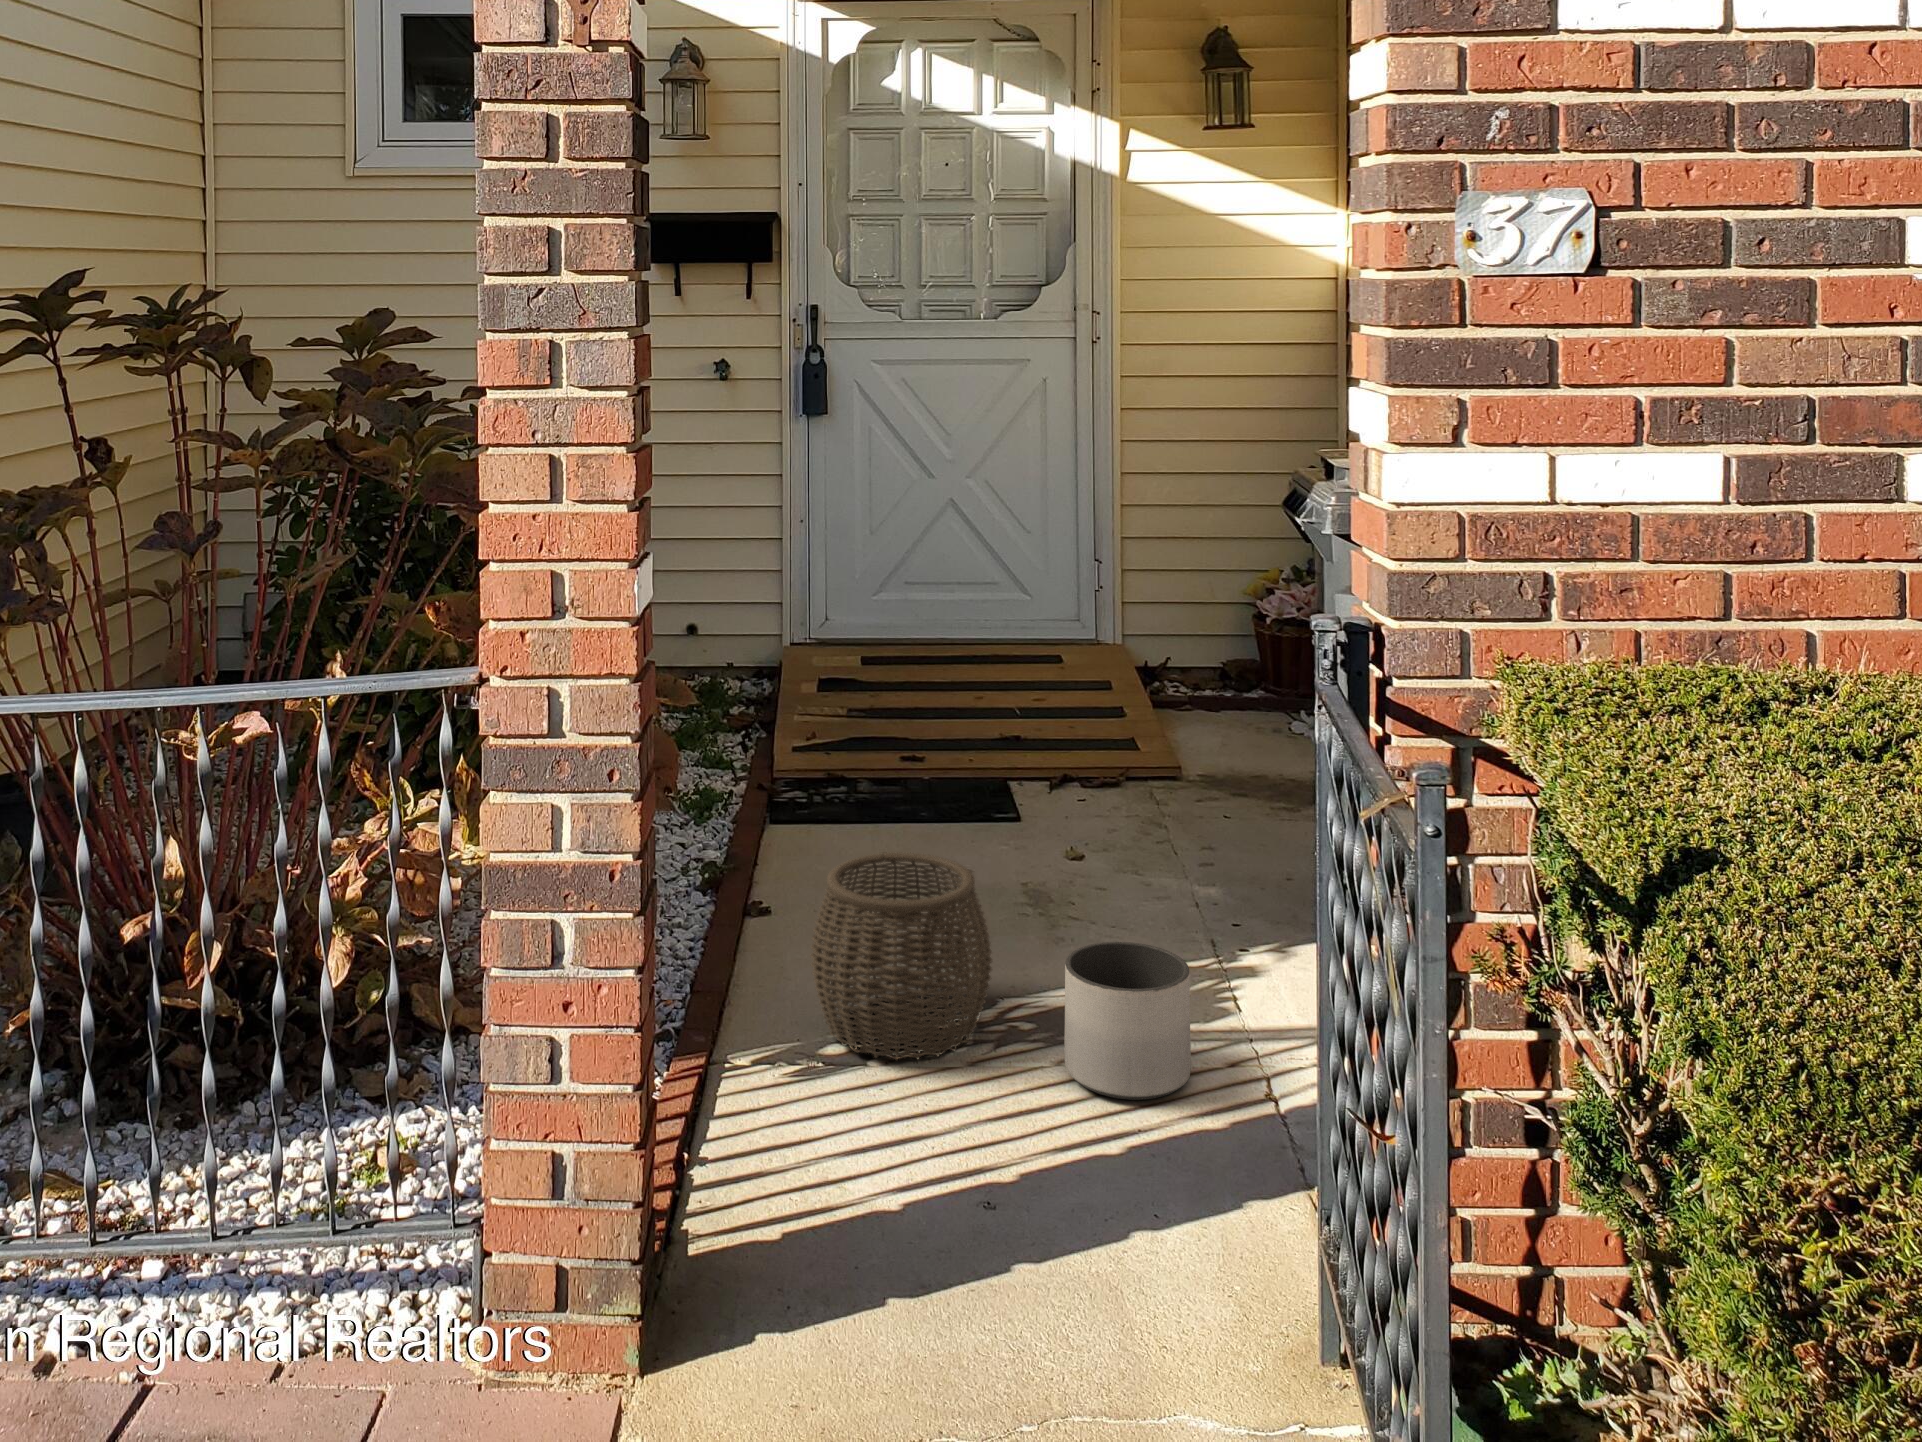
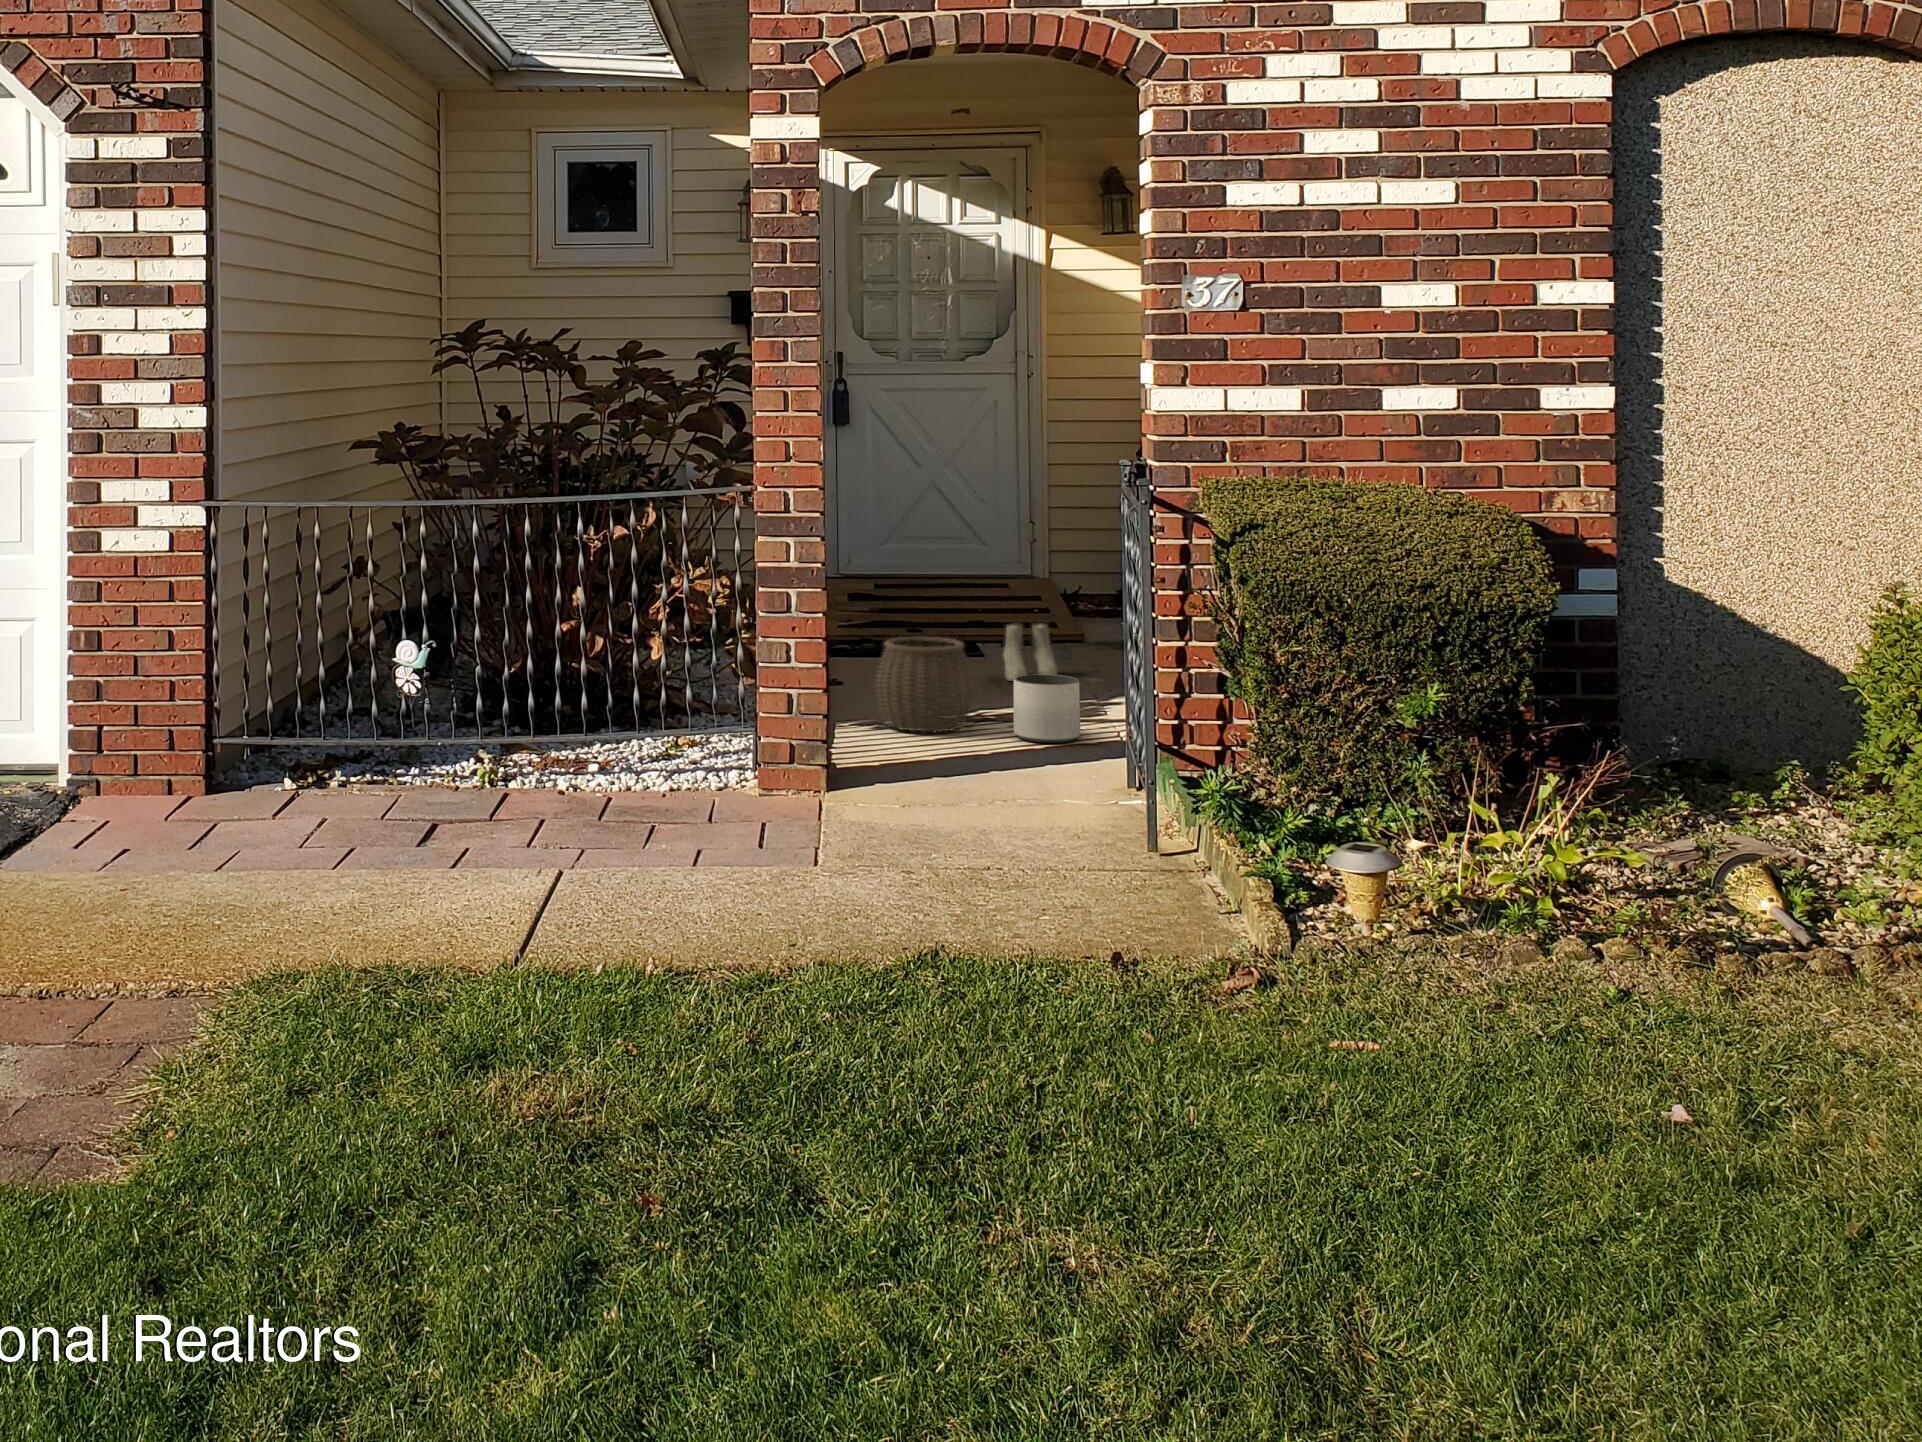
boots: none [1049,762,1137,872] -> present [1004,623,1057,681]

